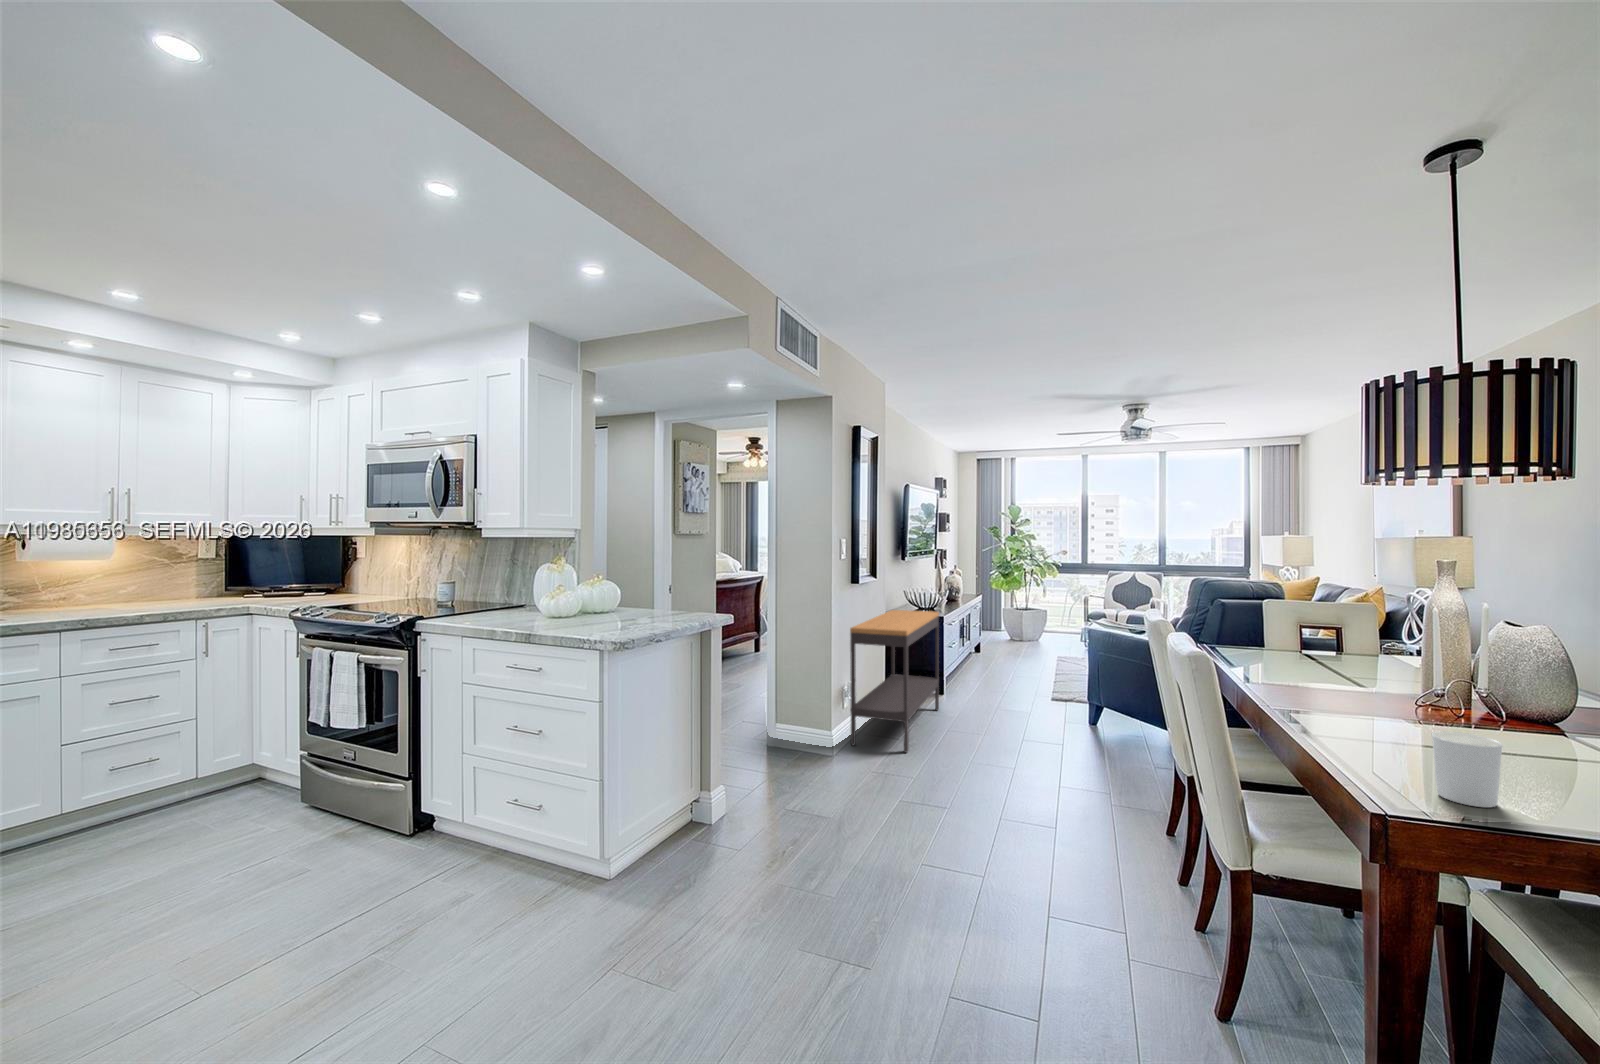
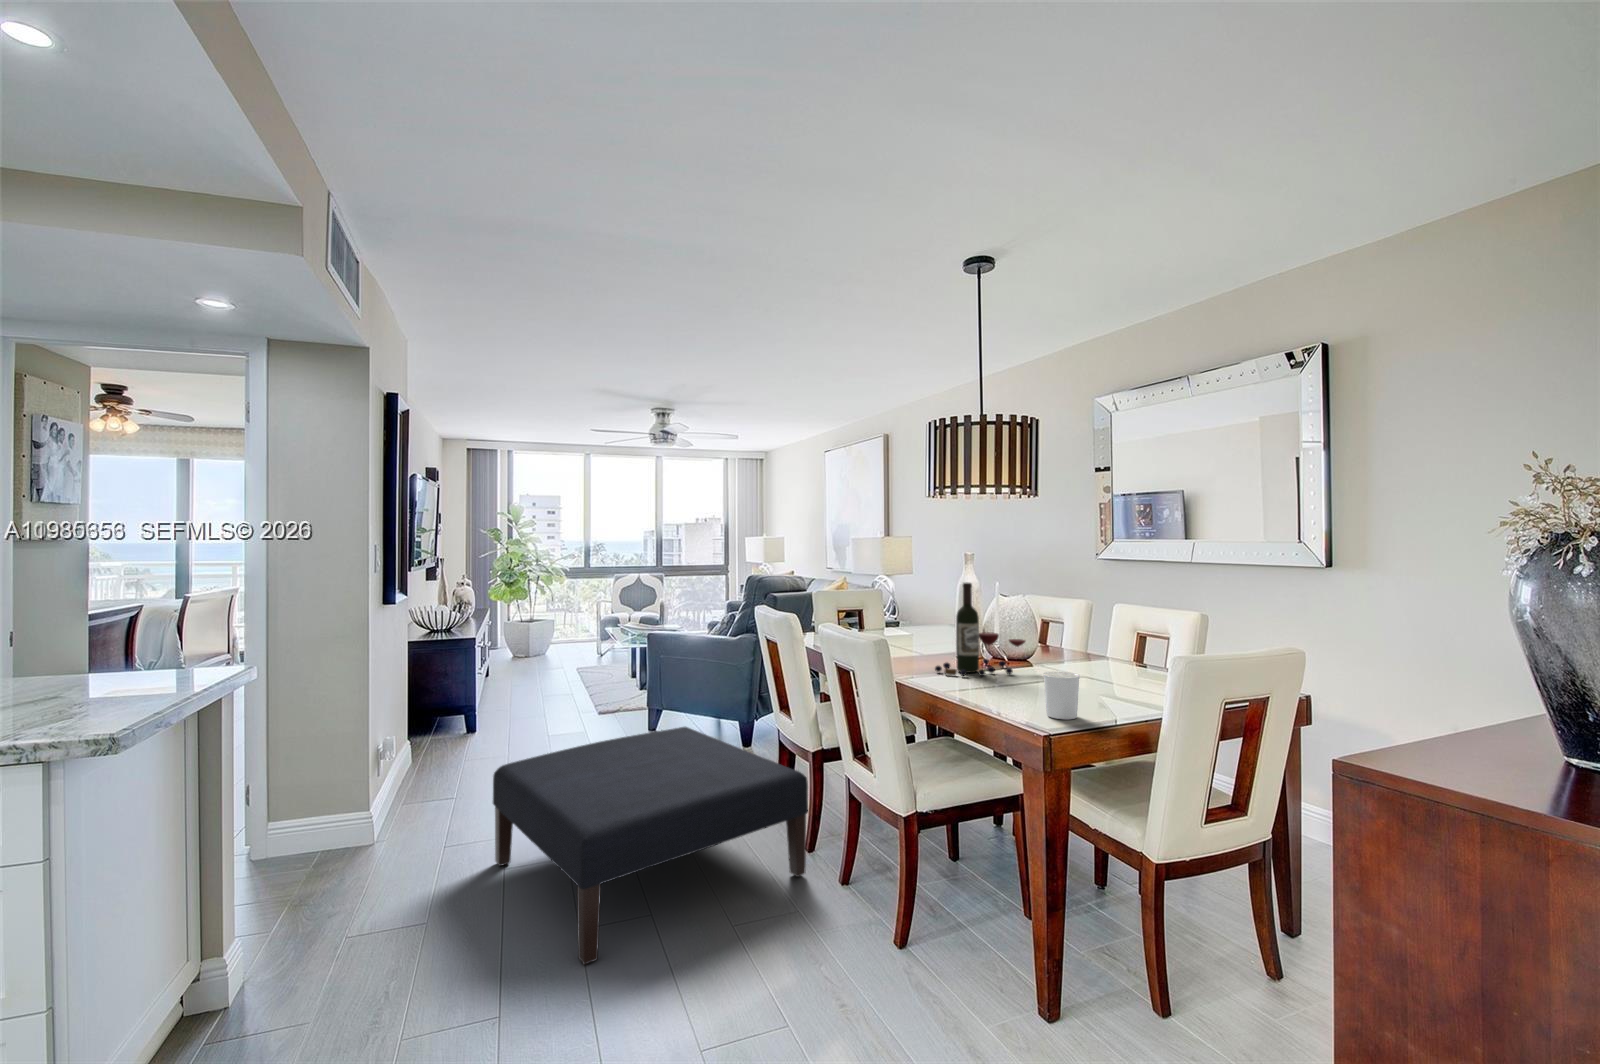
wine bottle: none [1349,599,1534,738] -> present [935,583,1025,676]
console table: present [850,610,939,753] -> none [391,631,483,824]
ottoman: none [894,716,1161,901] -> present [493,727,808,964]

